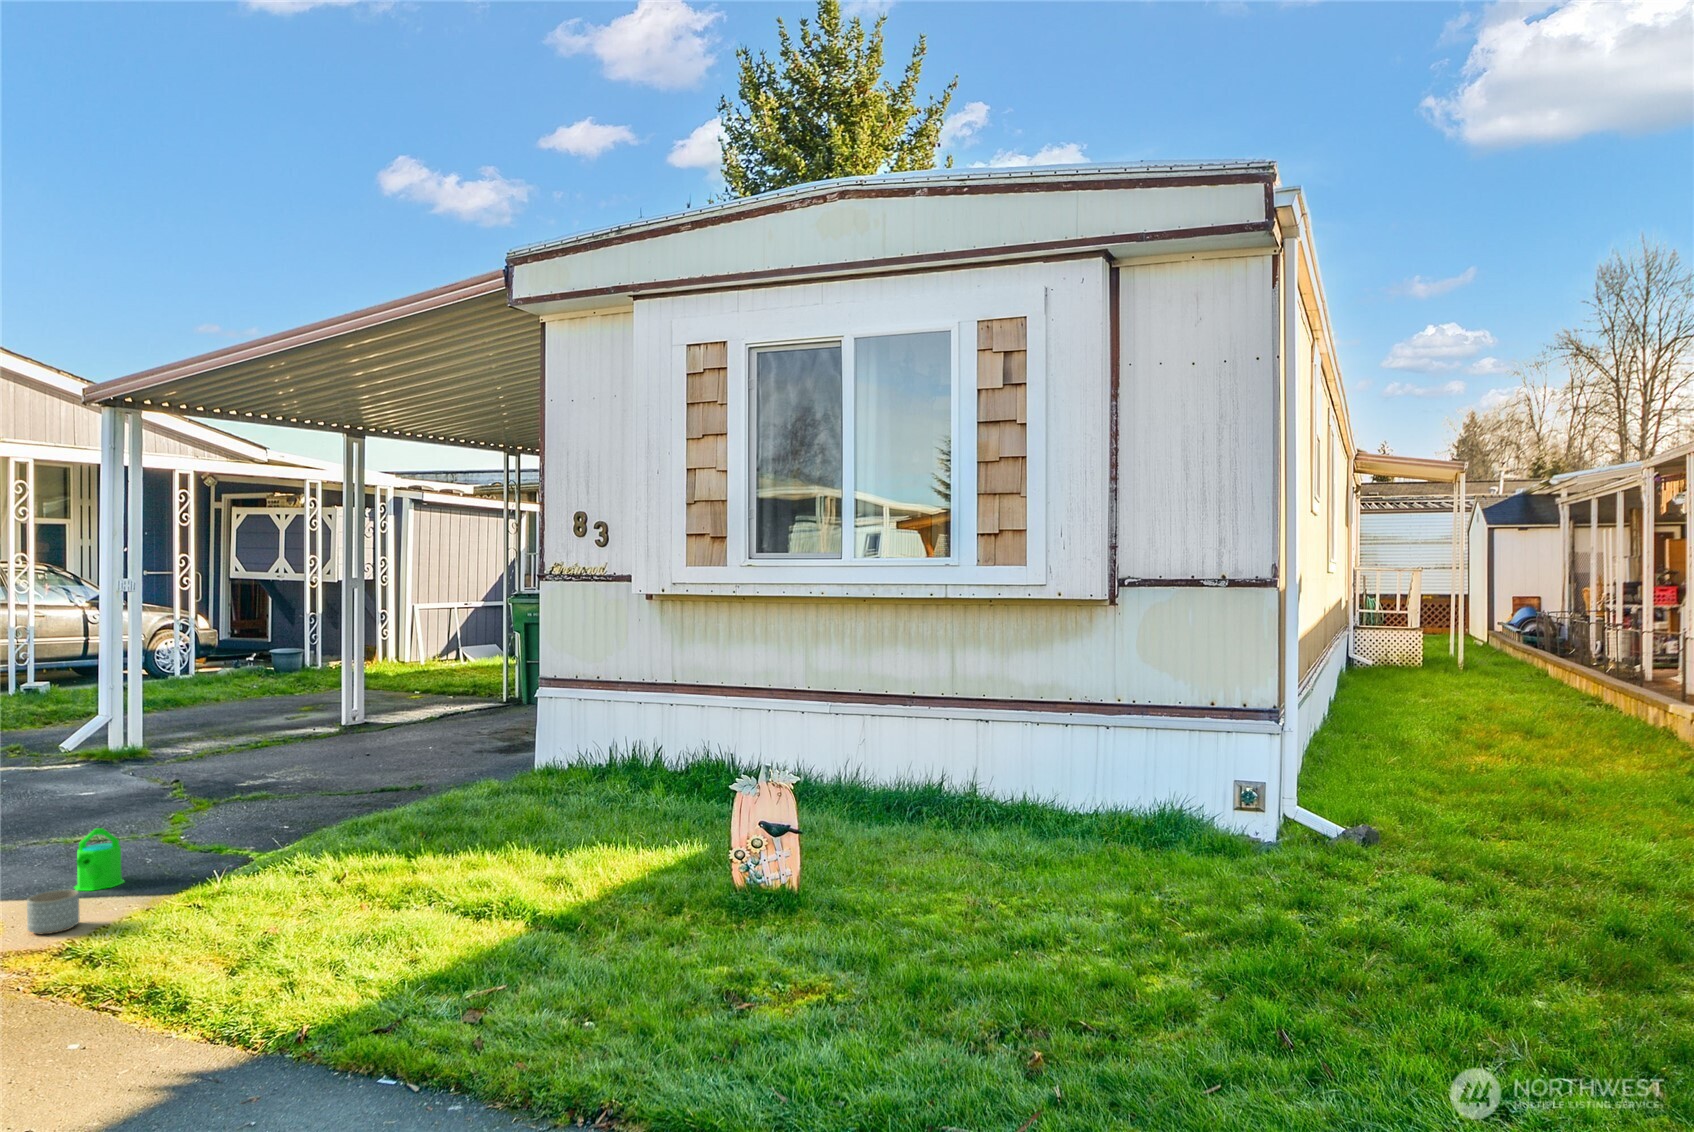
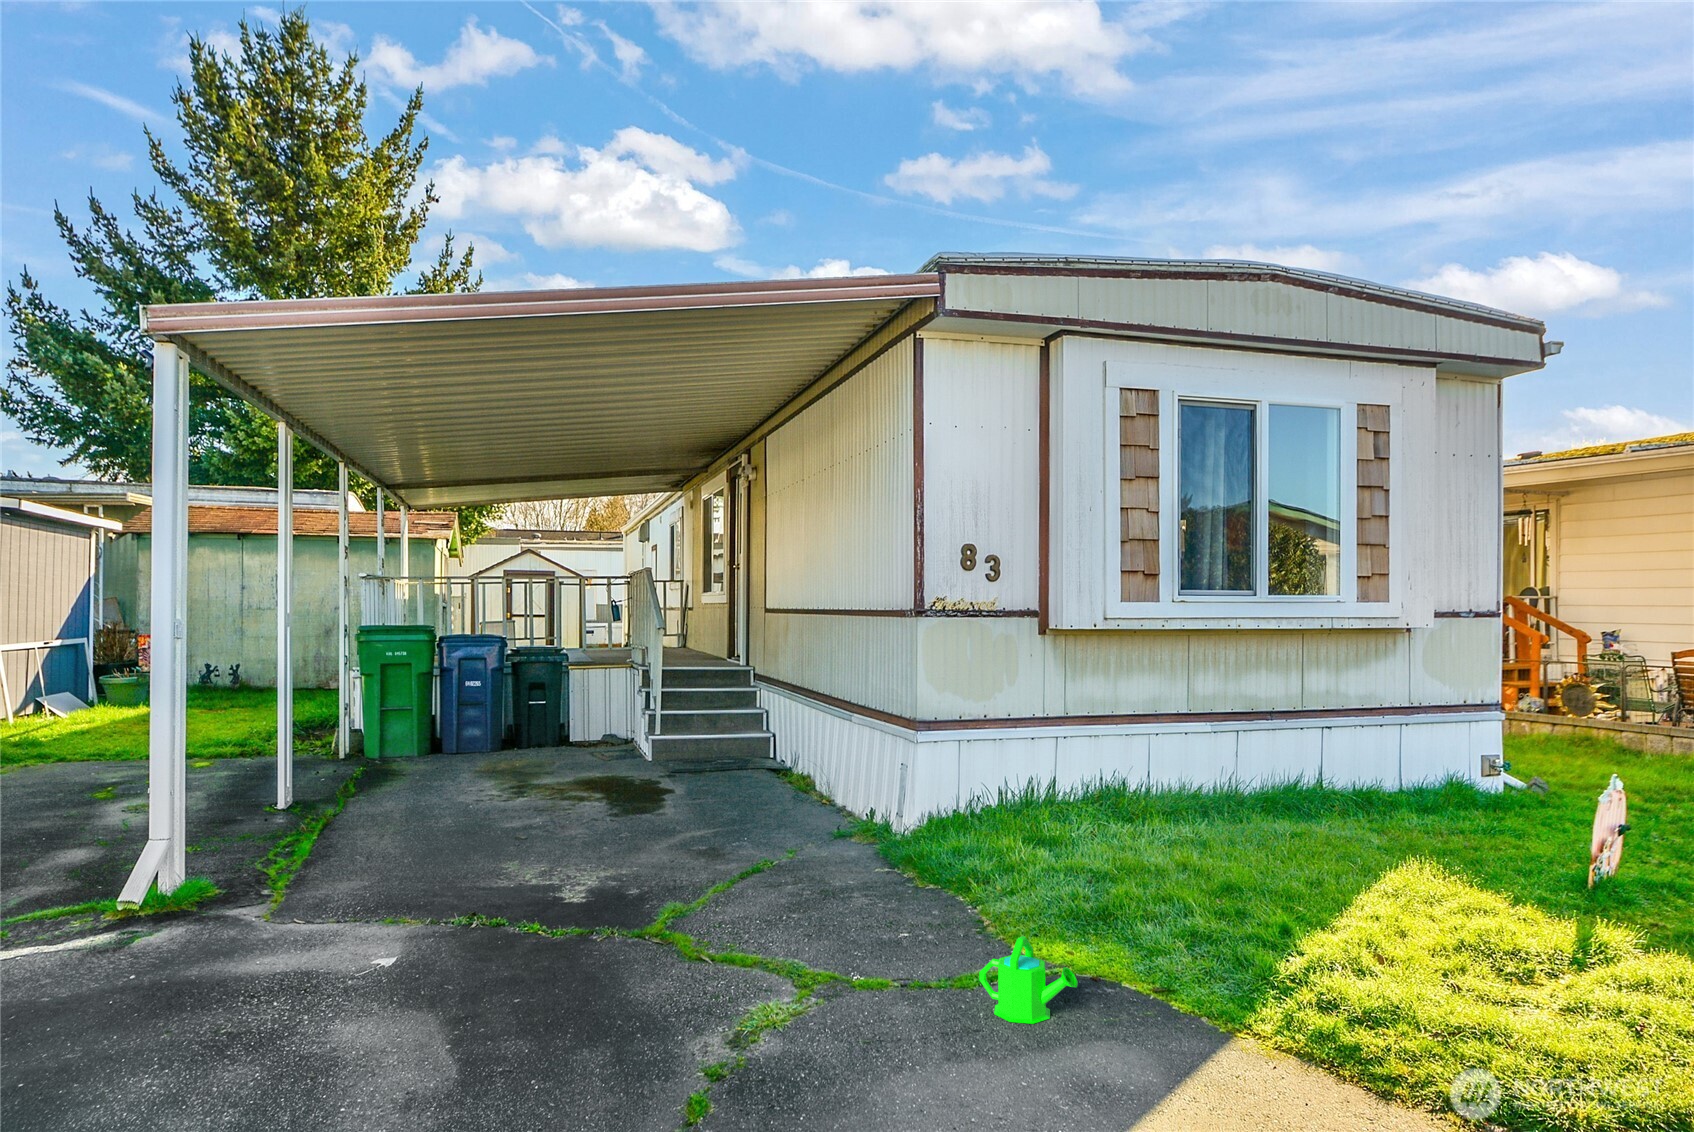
planter: present [27,890,79,934] -> none [1195,1003,1254,1066]

